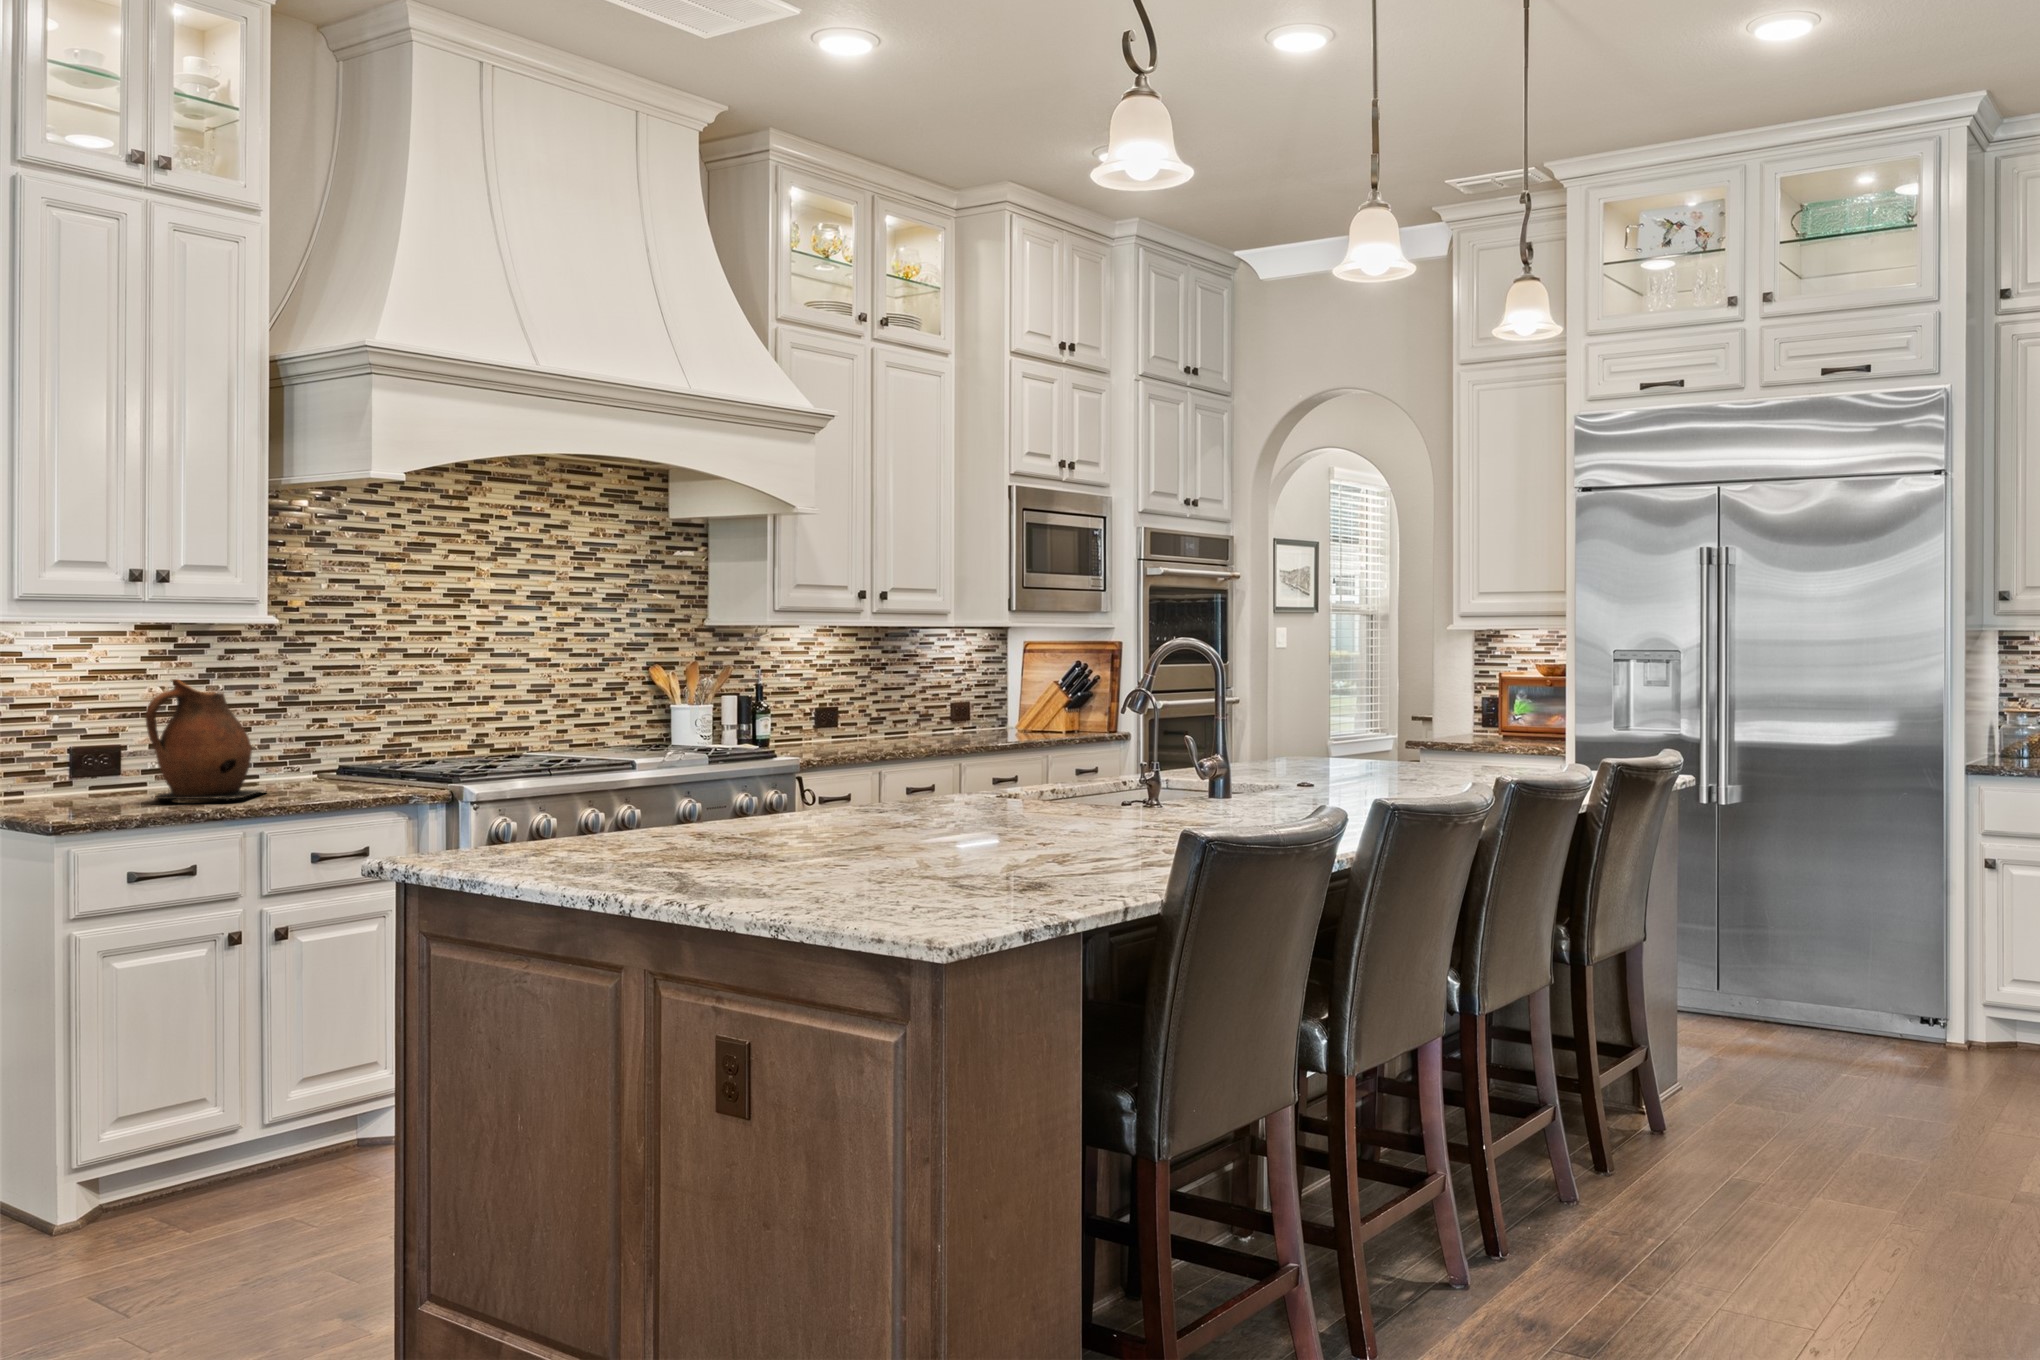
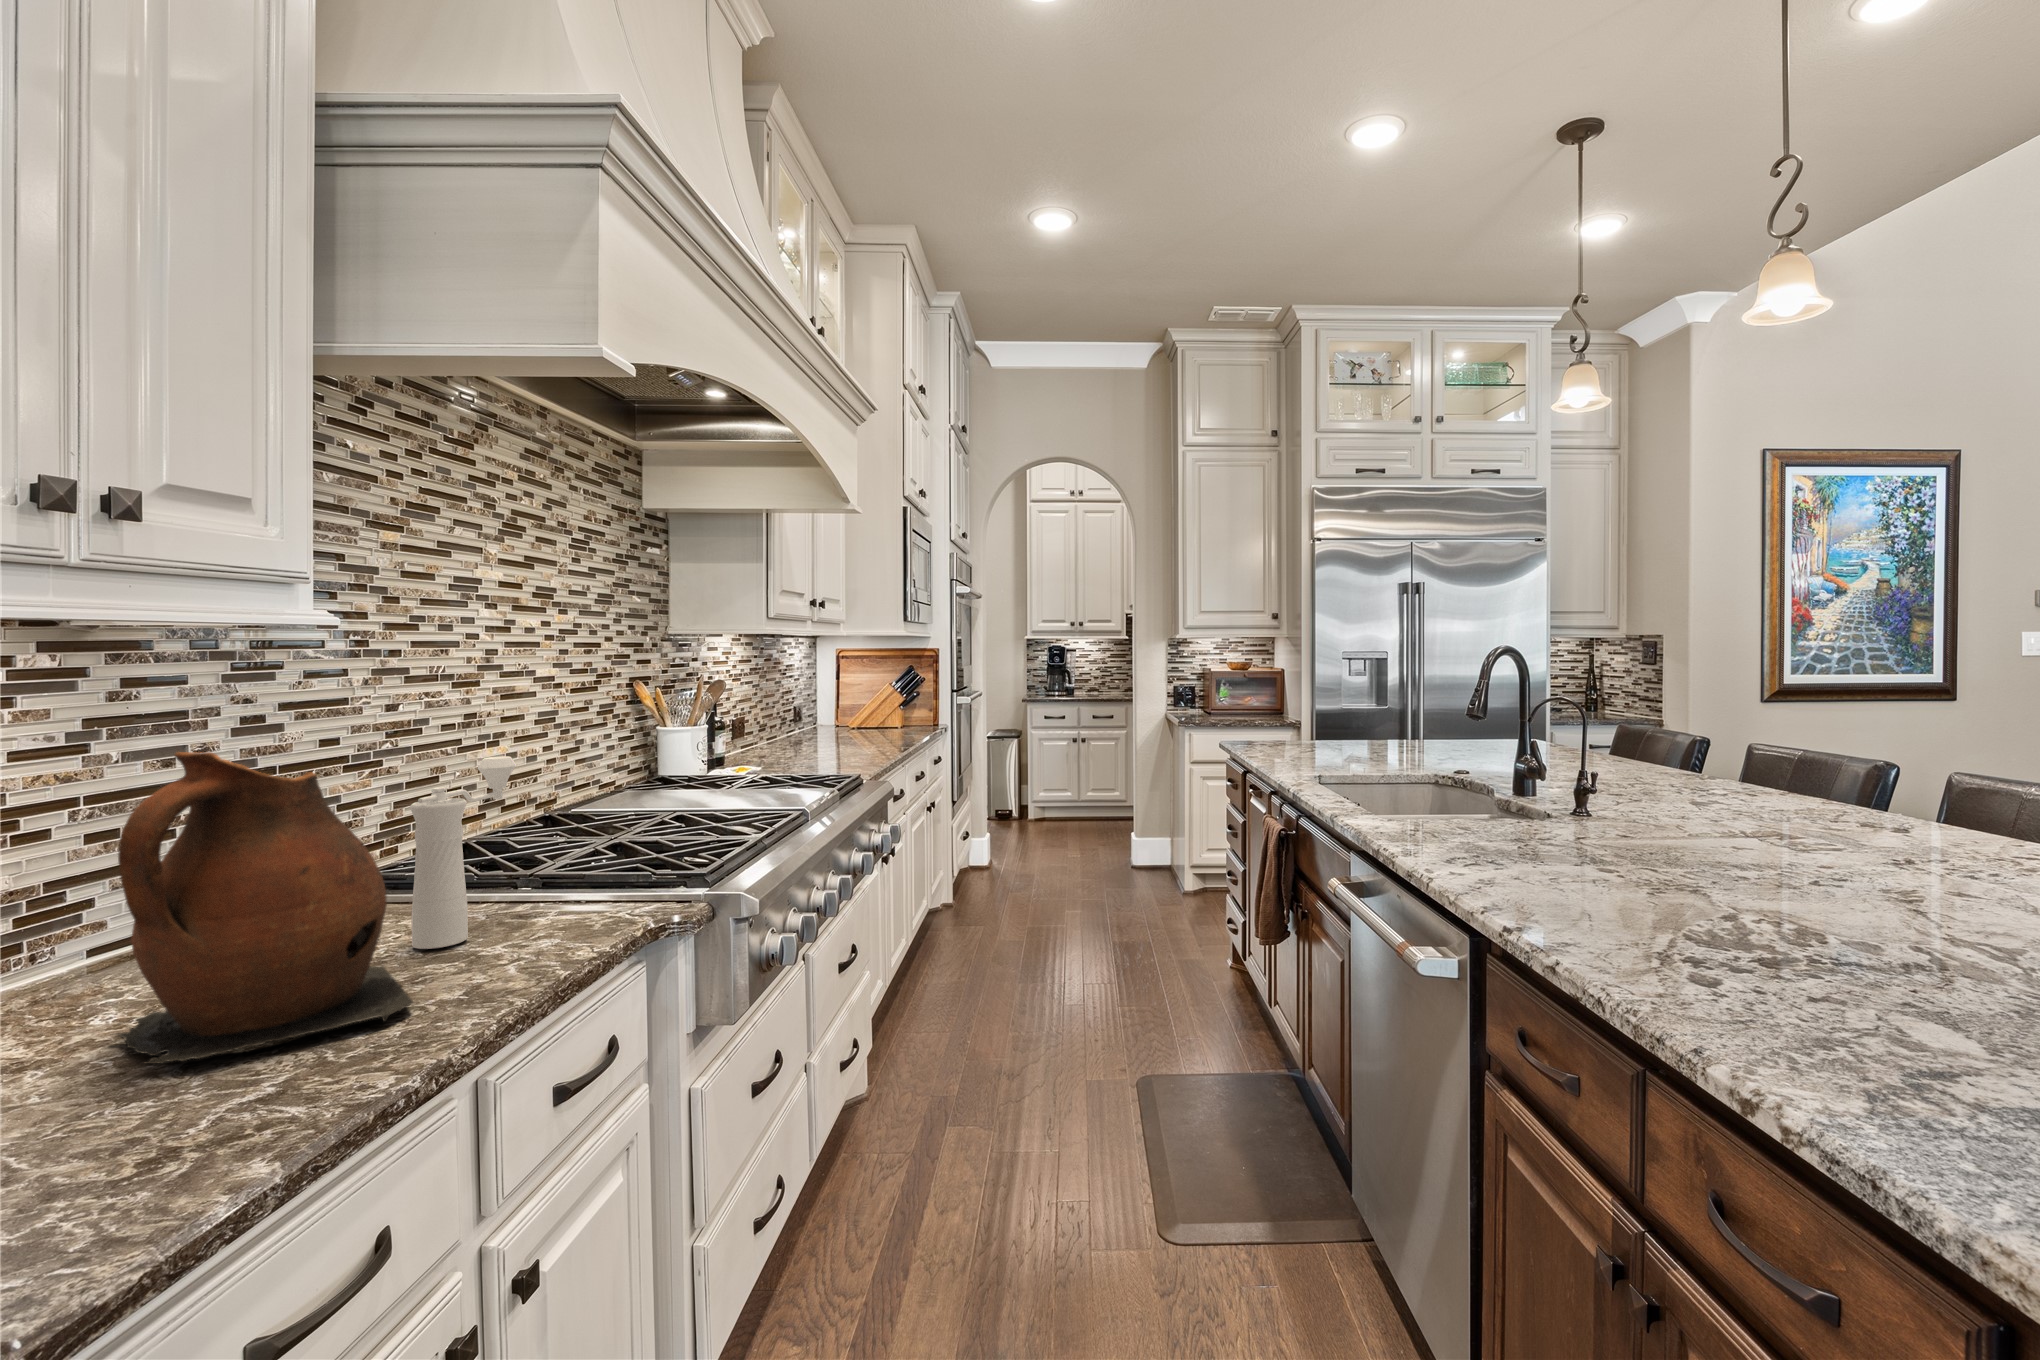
pepper mill: none [292,698,361,790] -> present [410,756,516,949]

